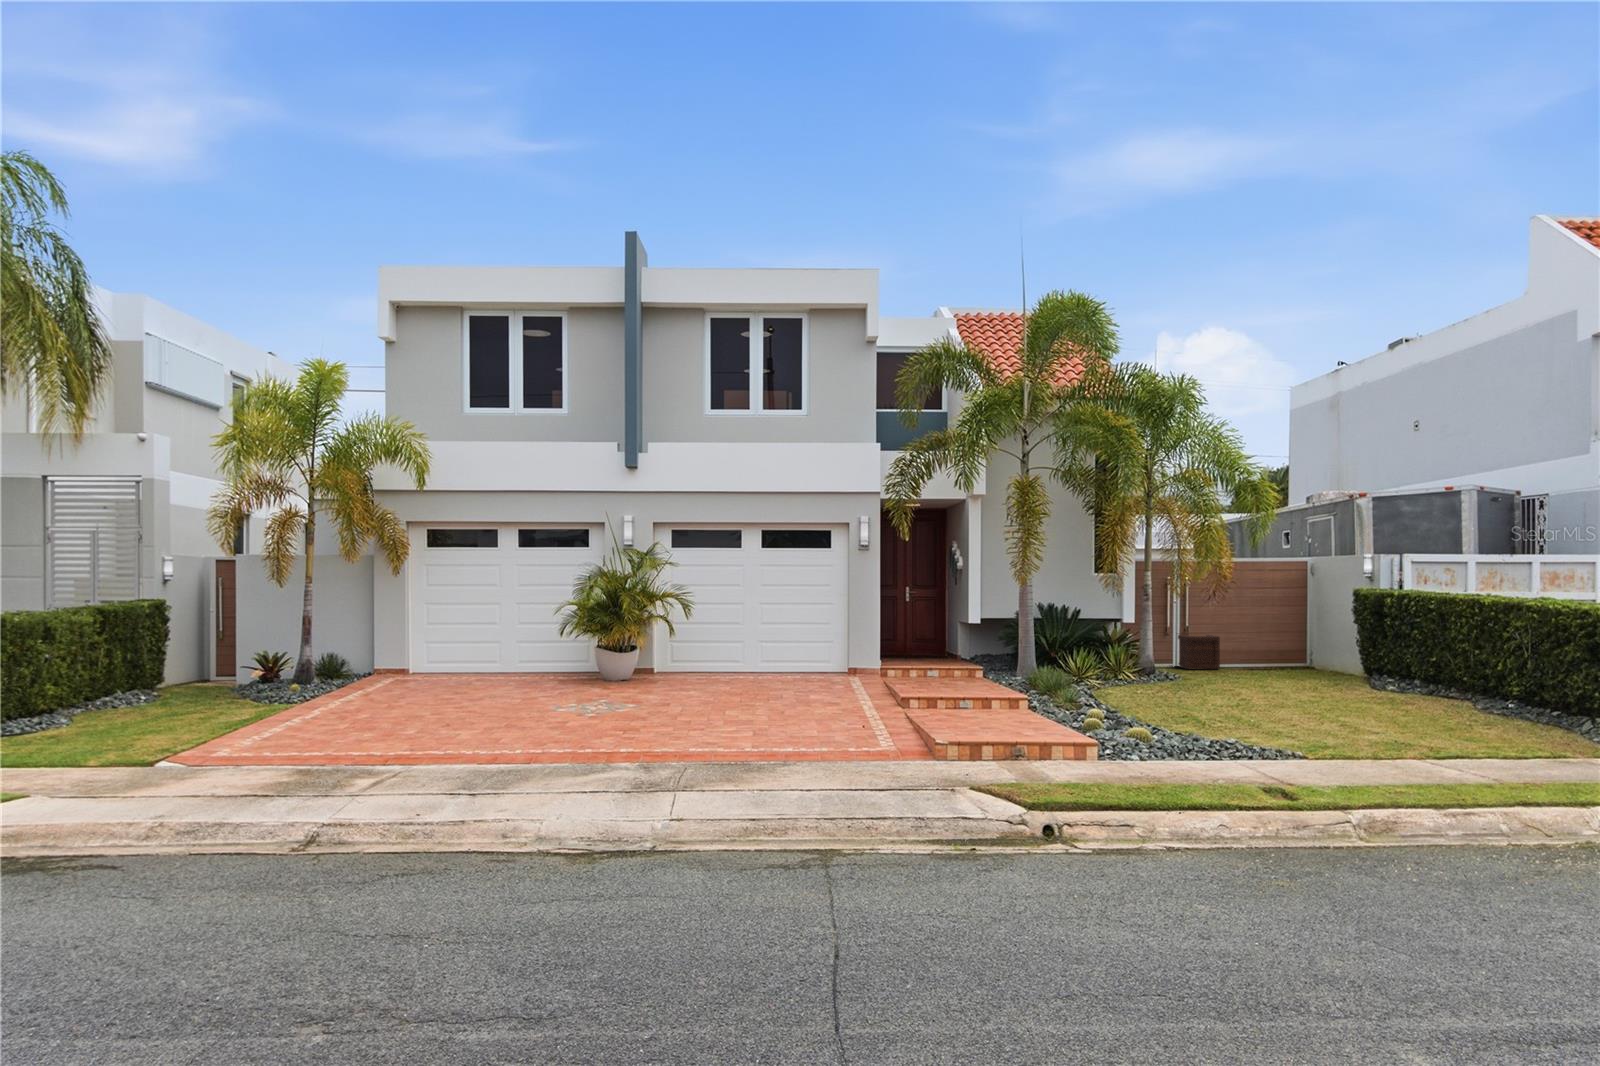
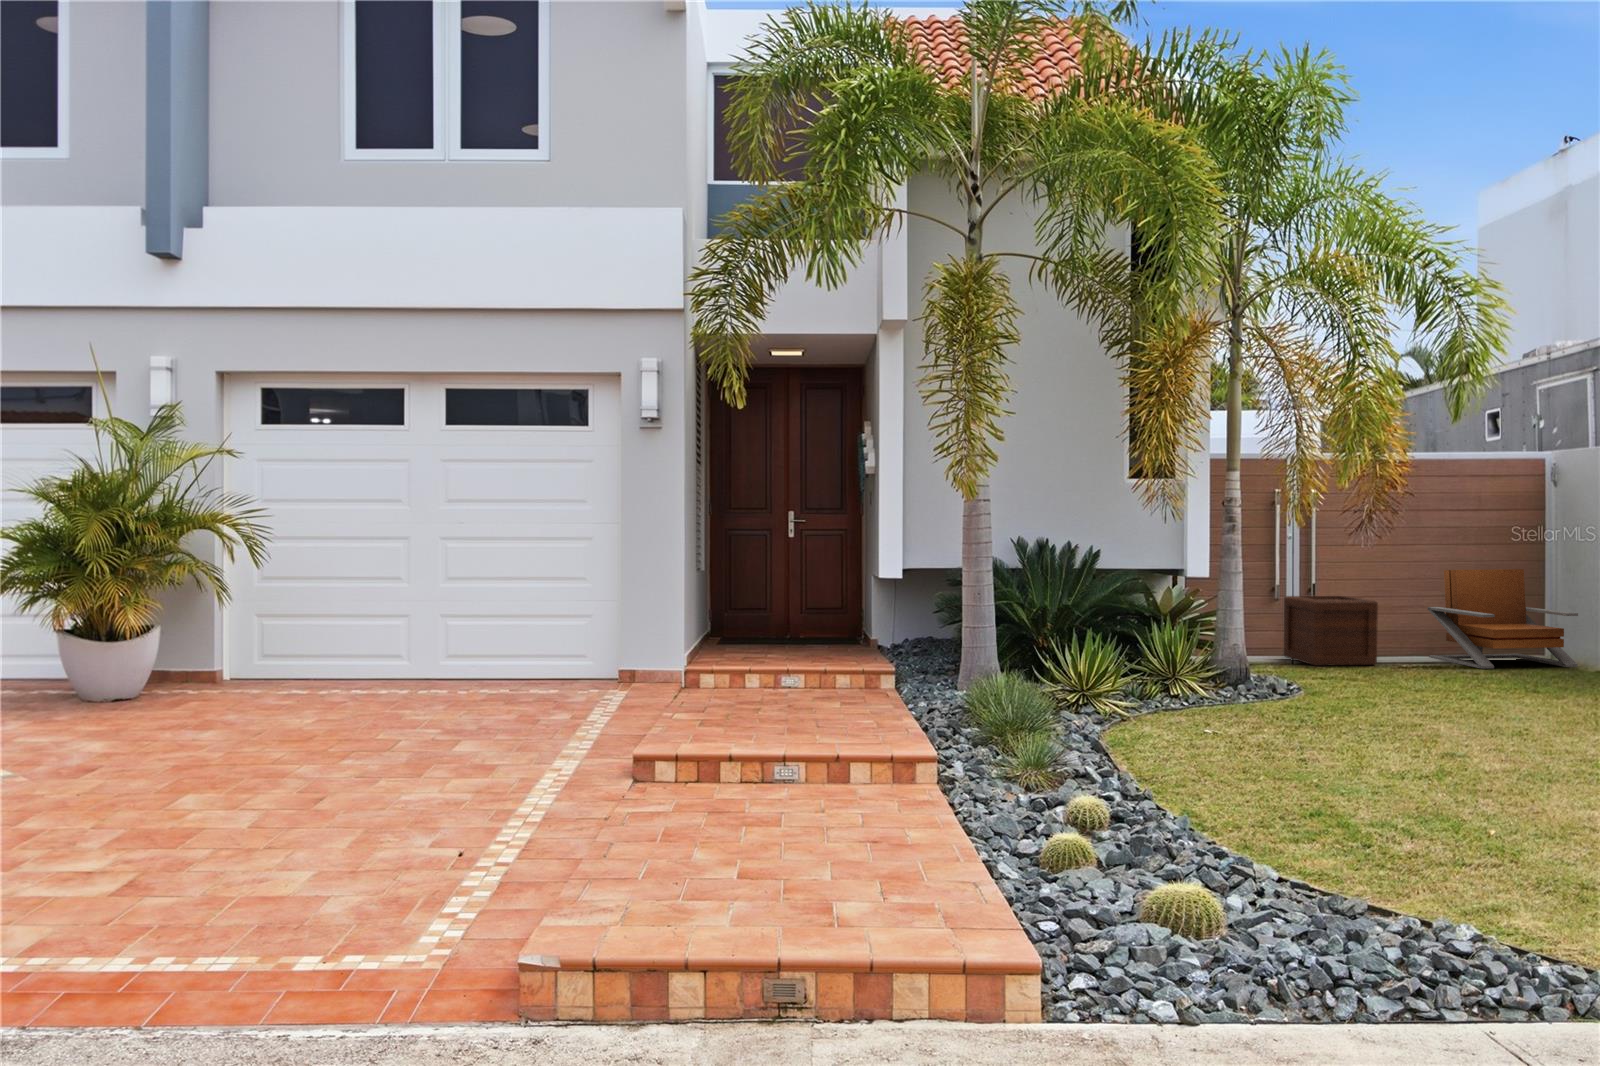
lounge chair: none [1247,620,1322,671] -> present [1427,569,1578,669]

